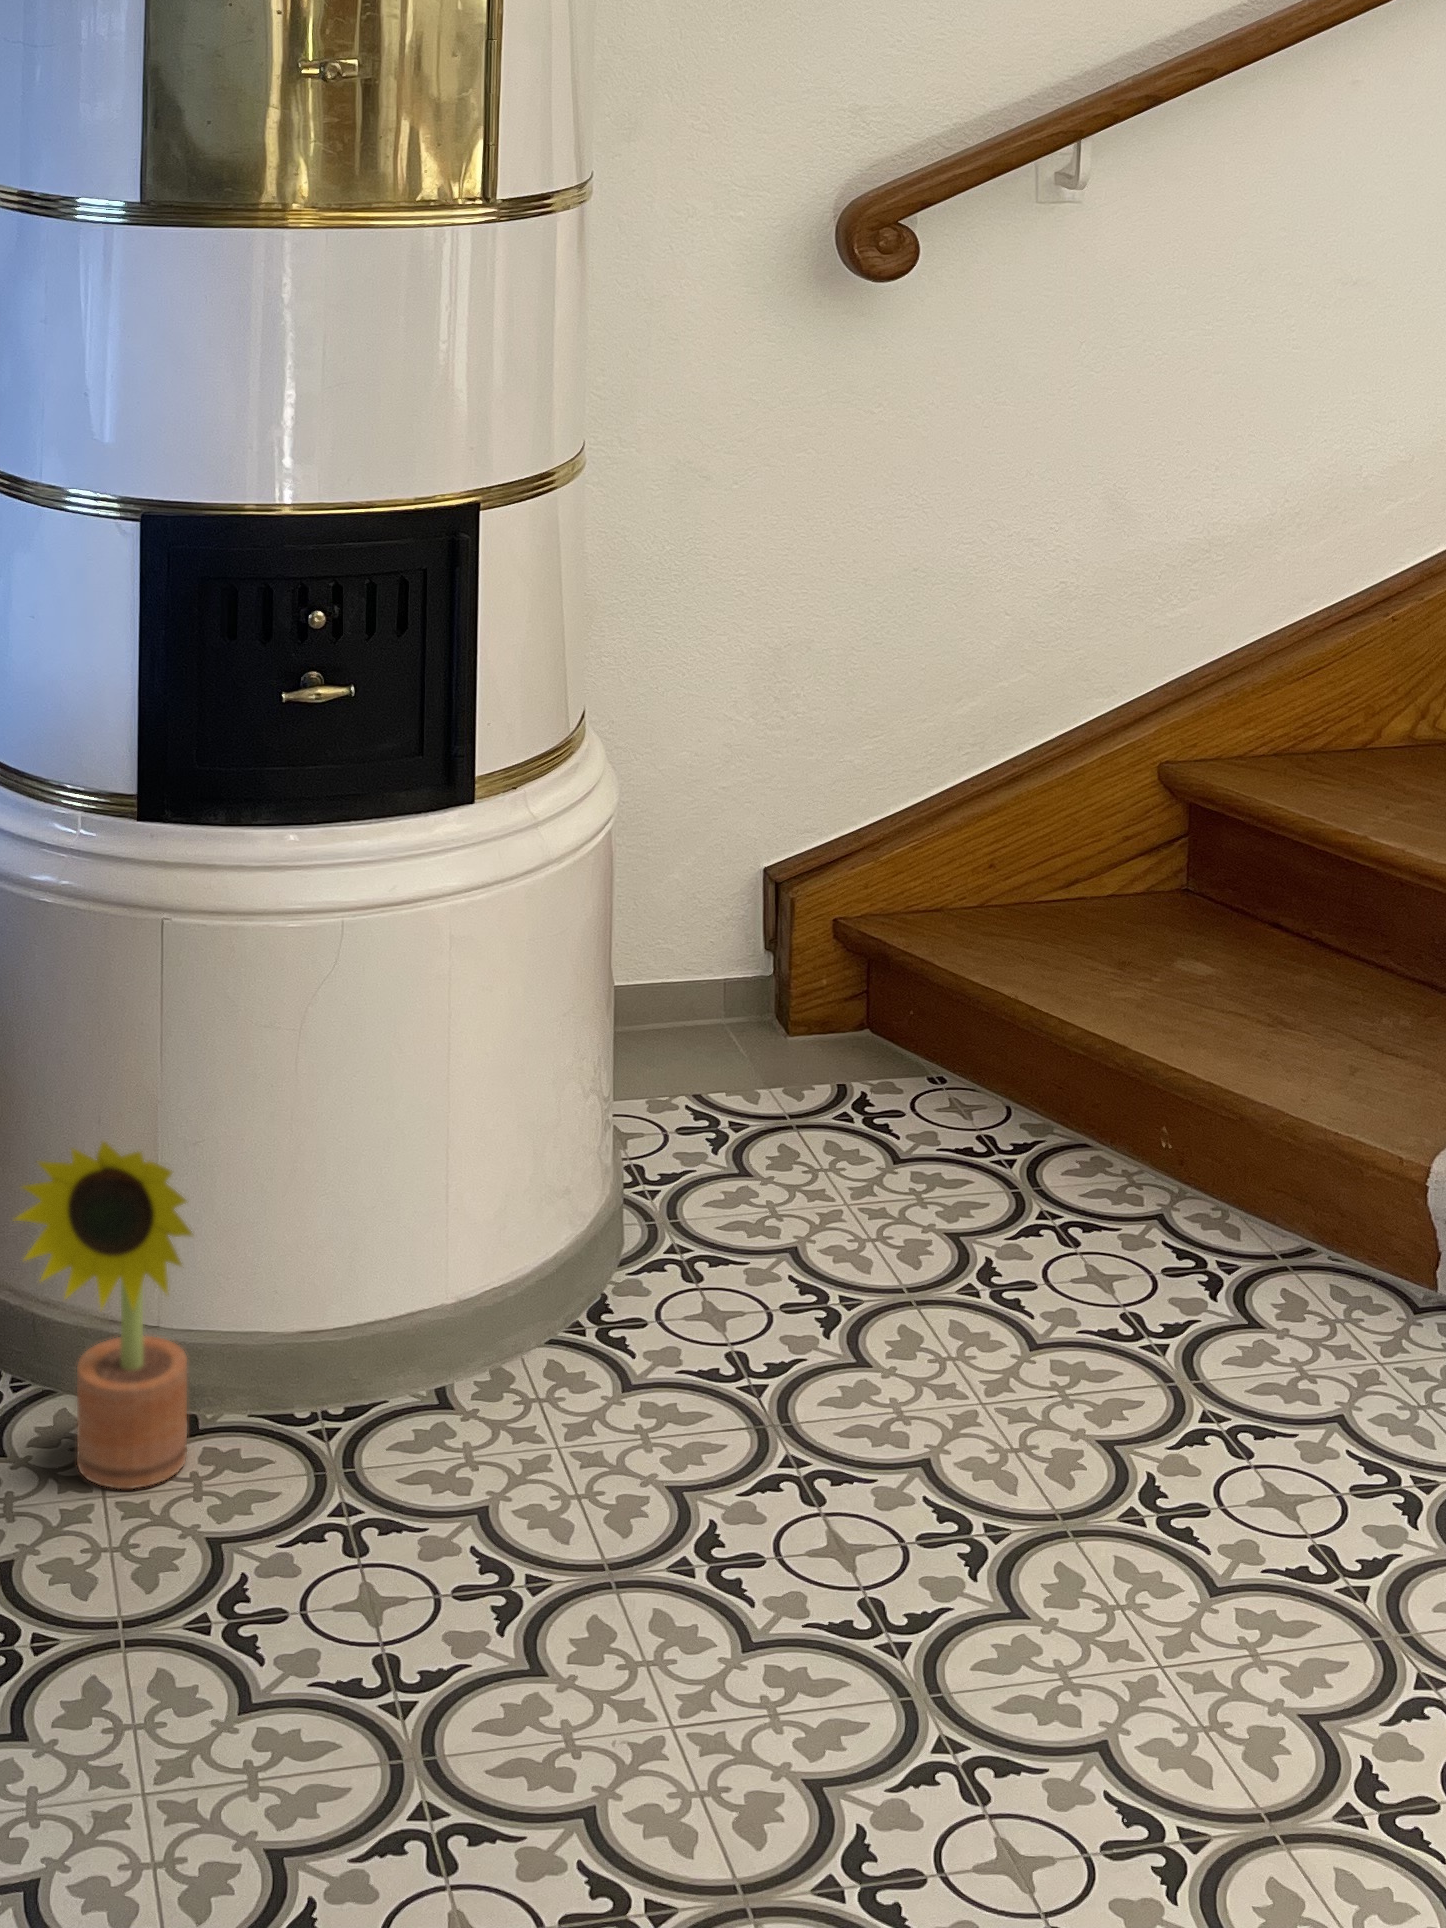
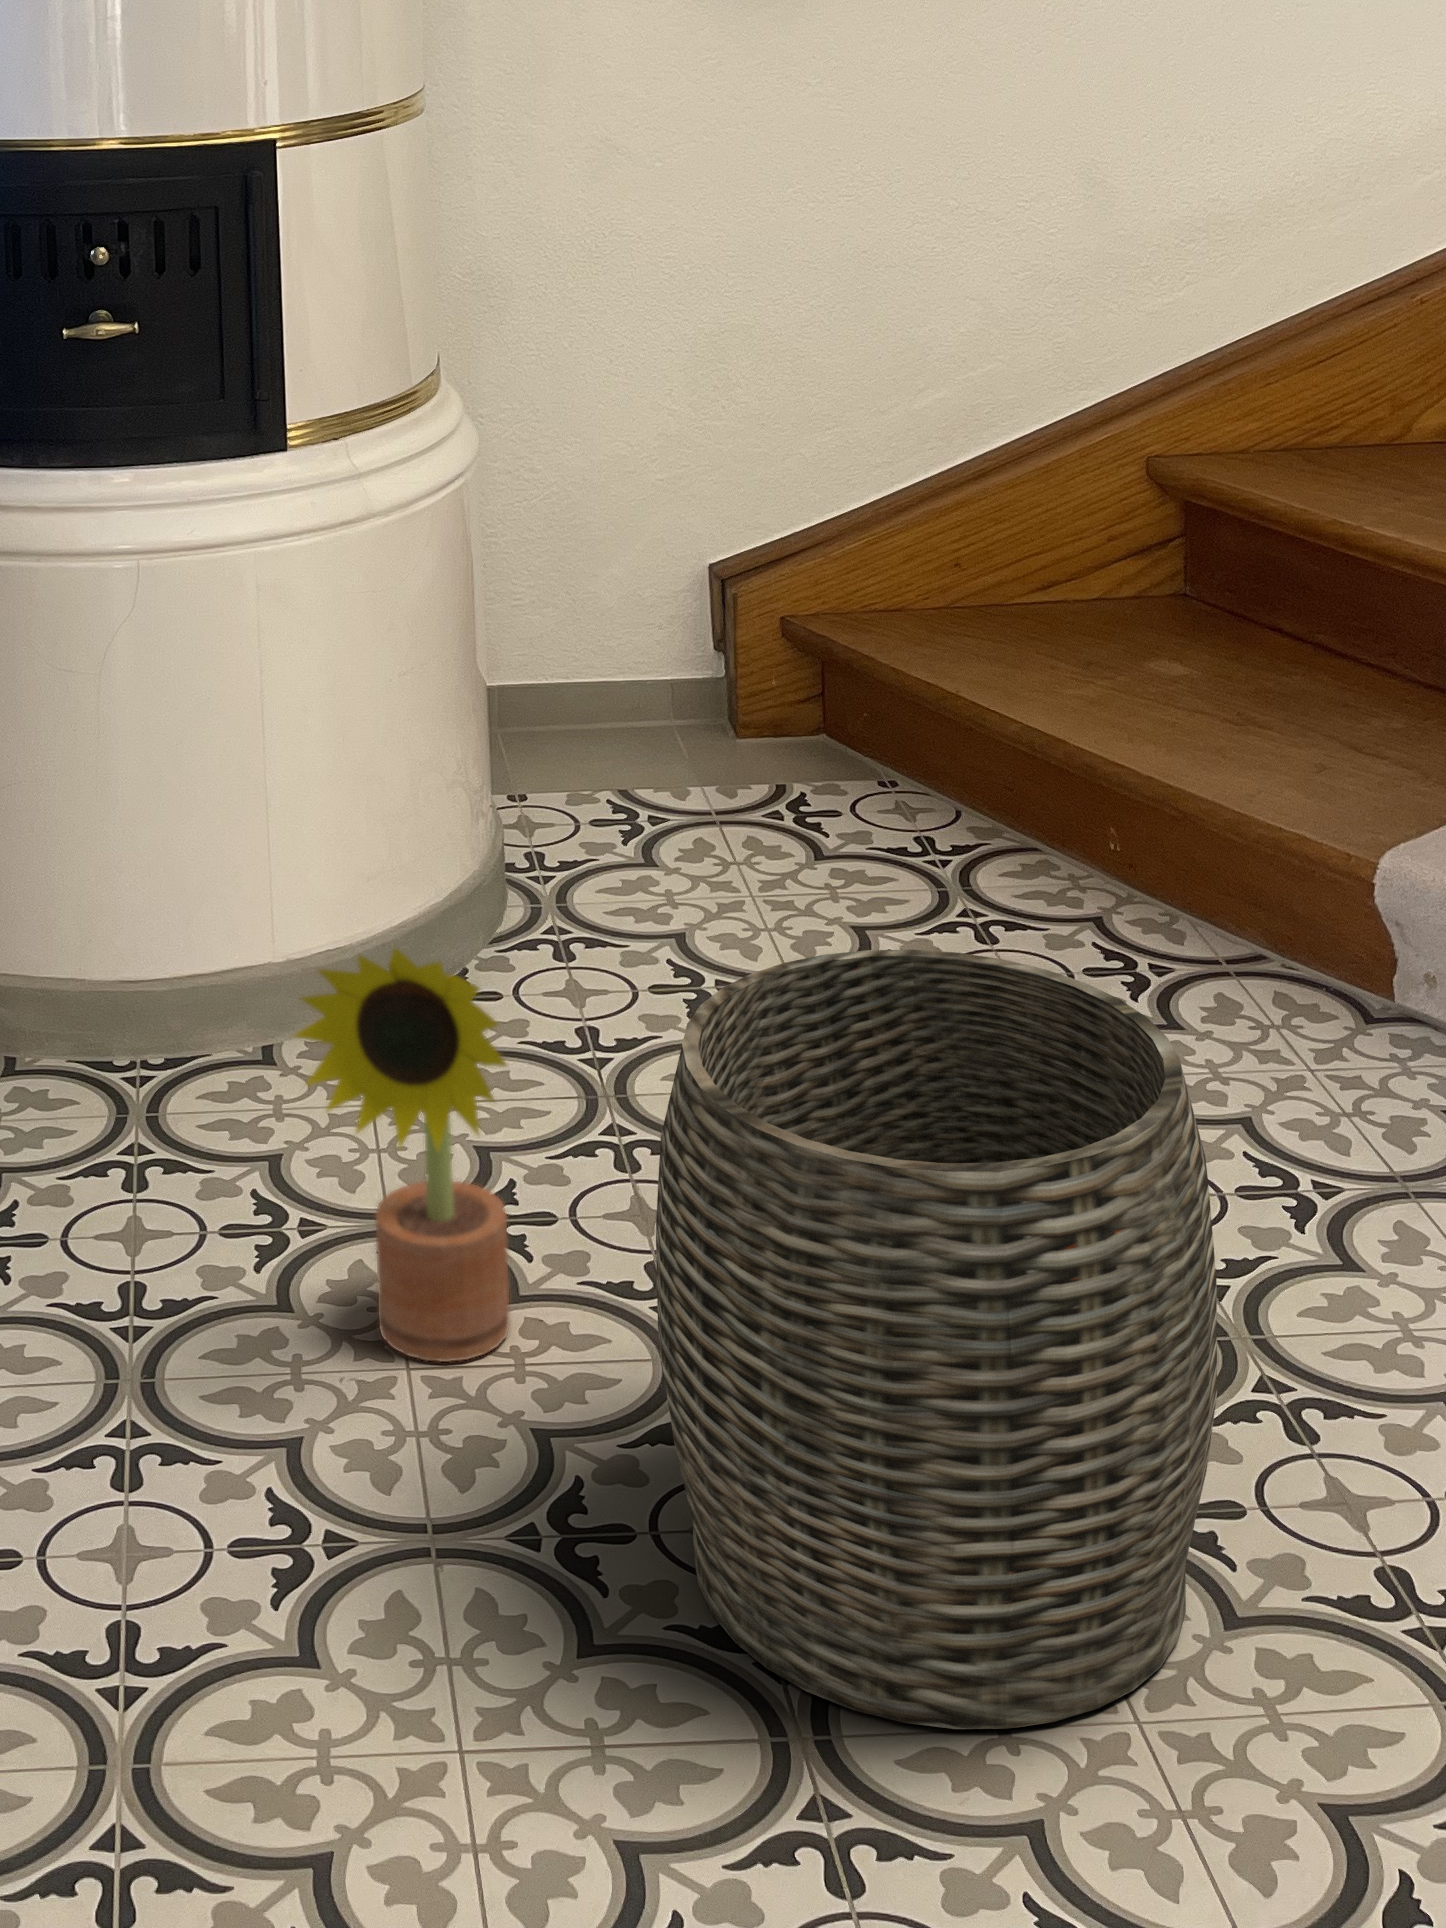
woven basket: none [310,1125,742,1744] -> present [656,950,1217,1729]

